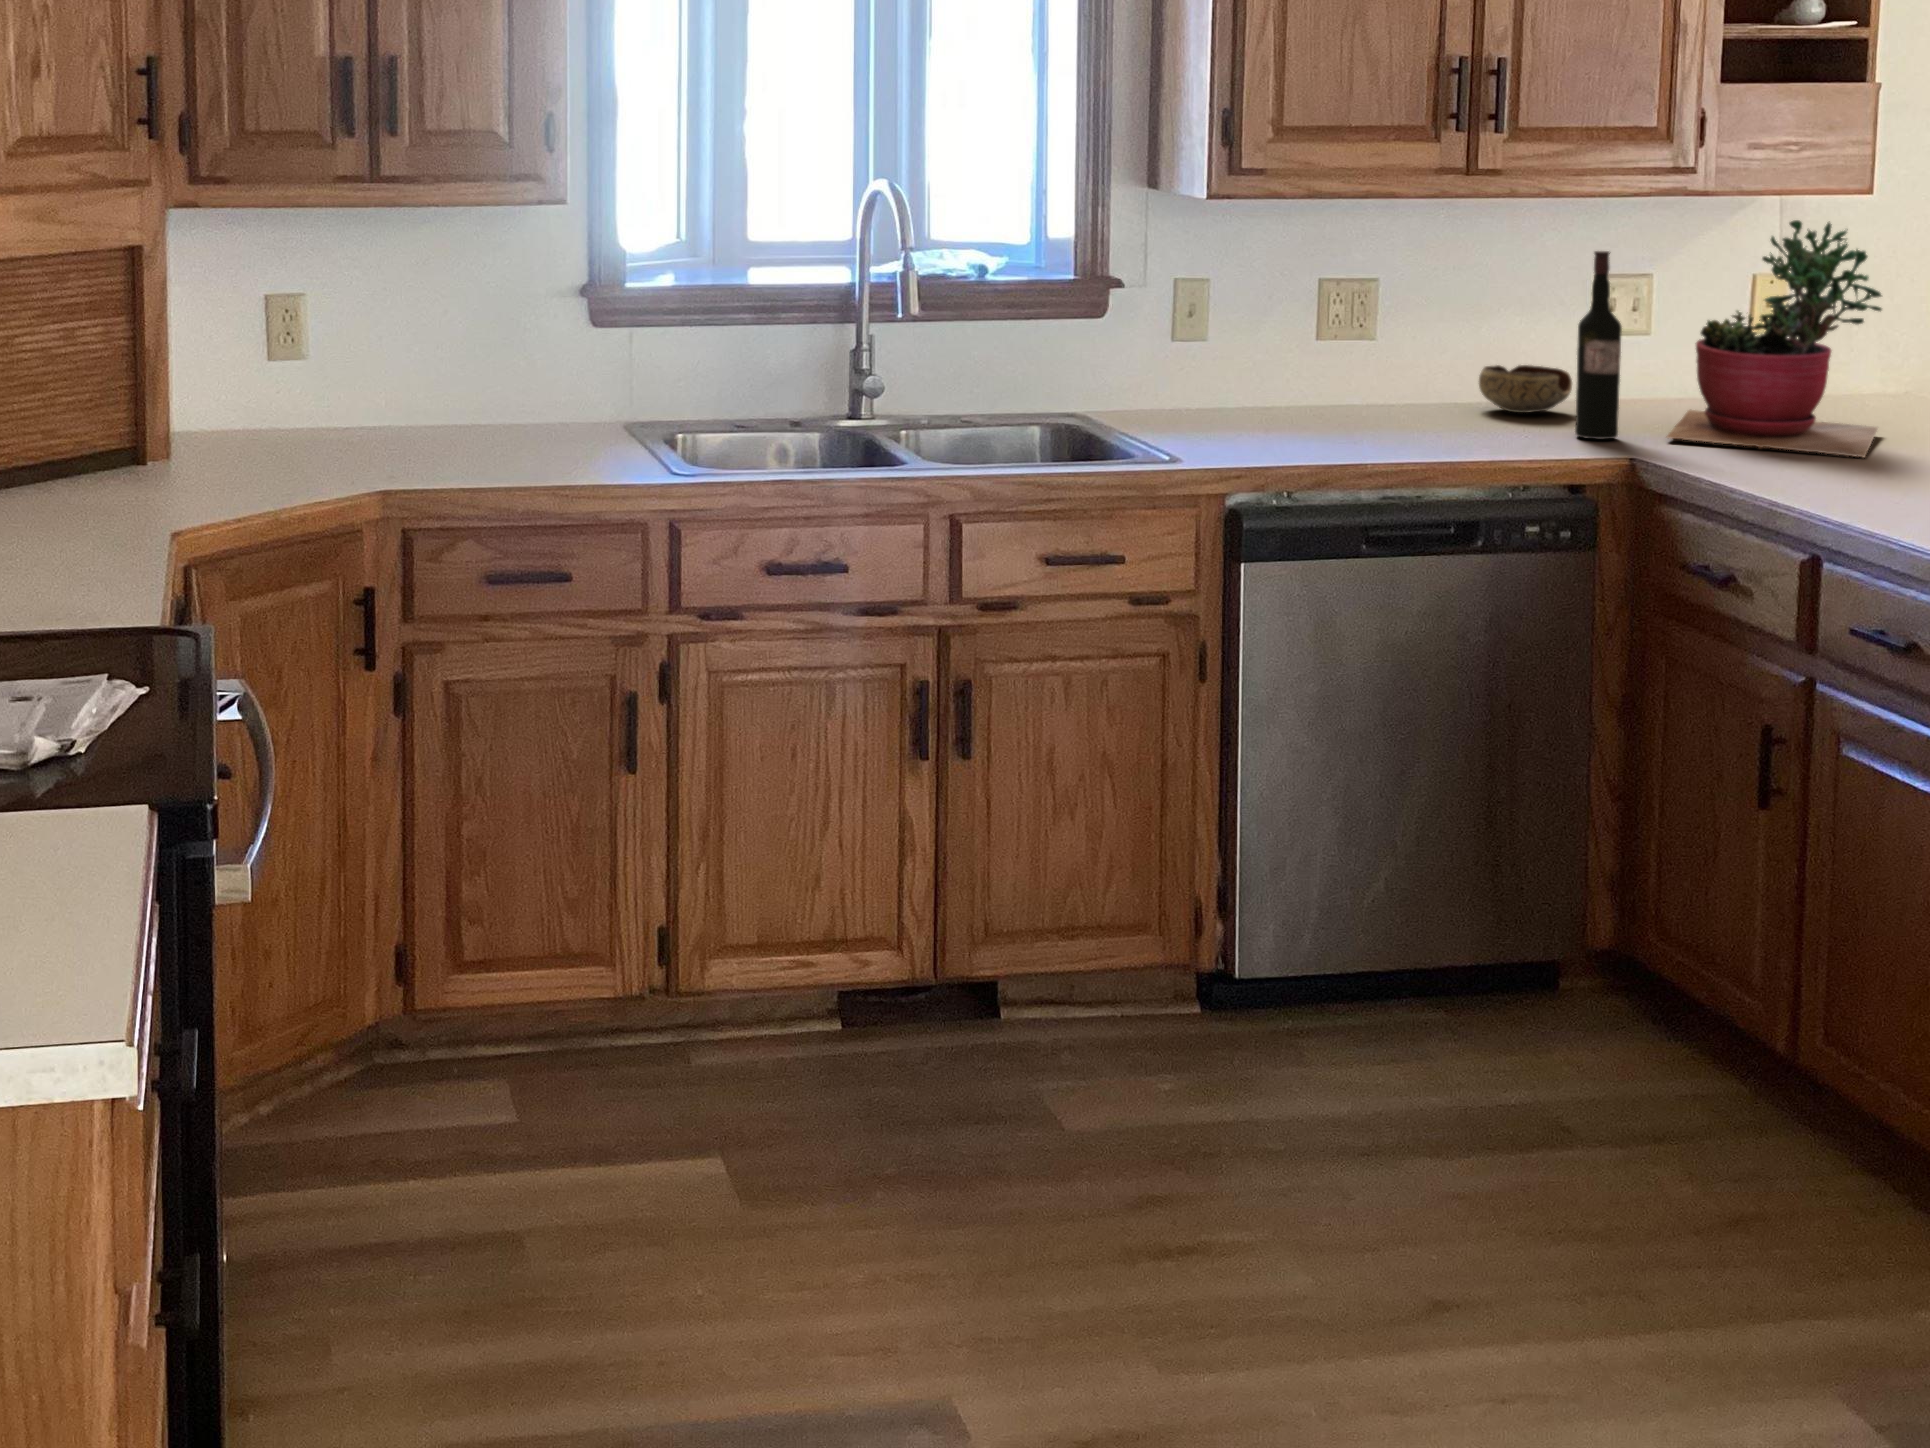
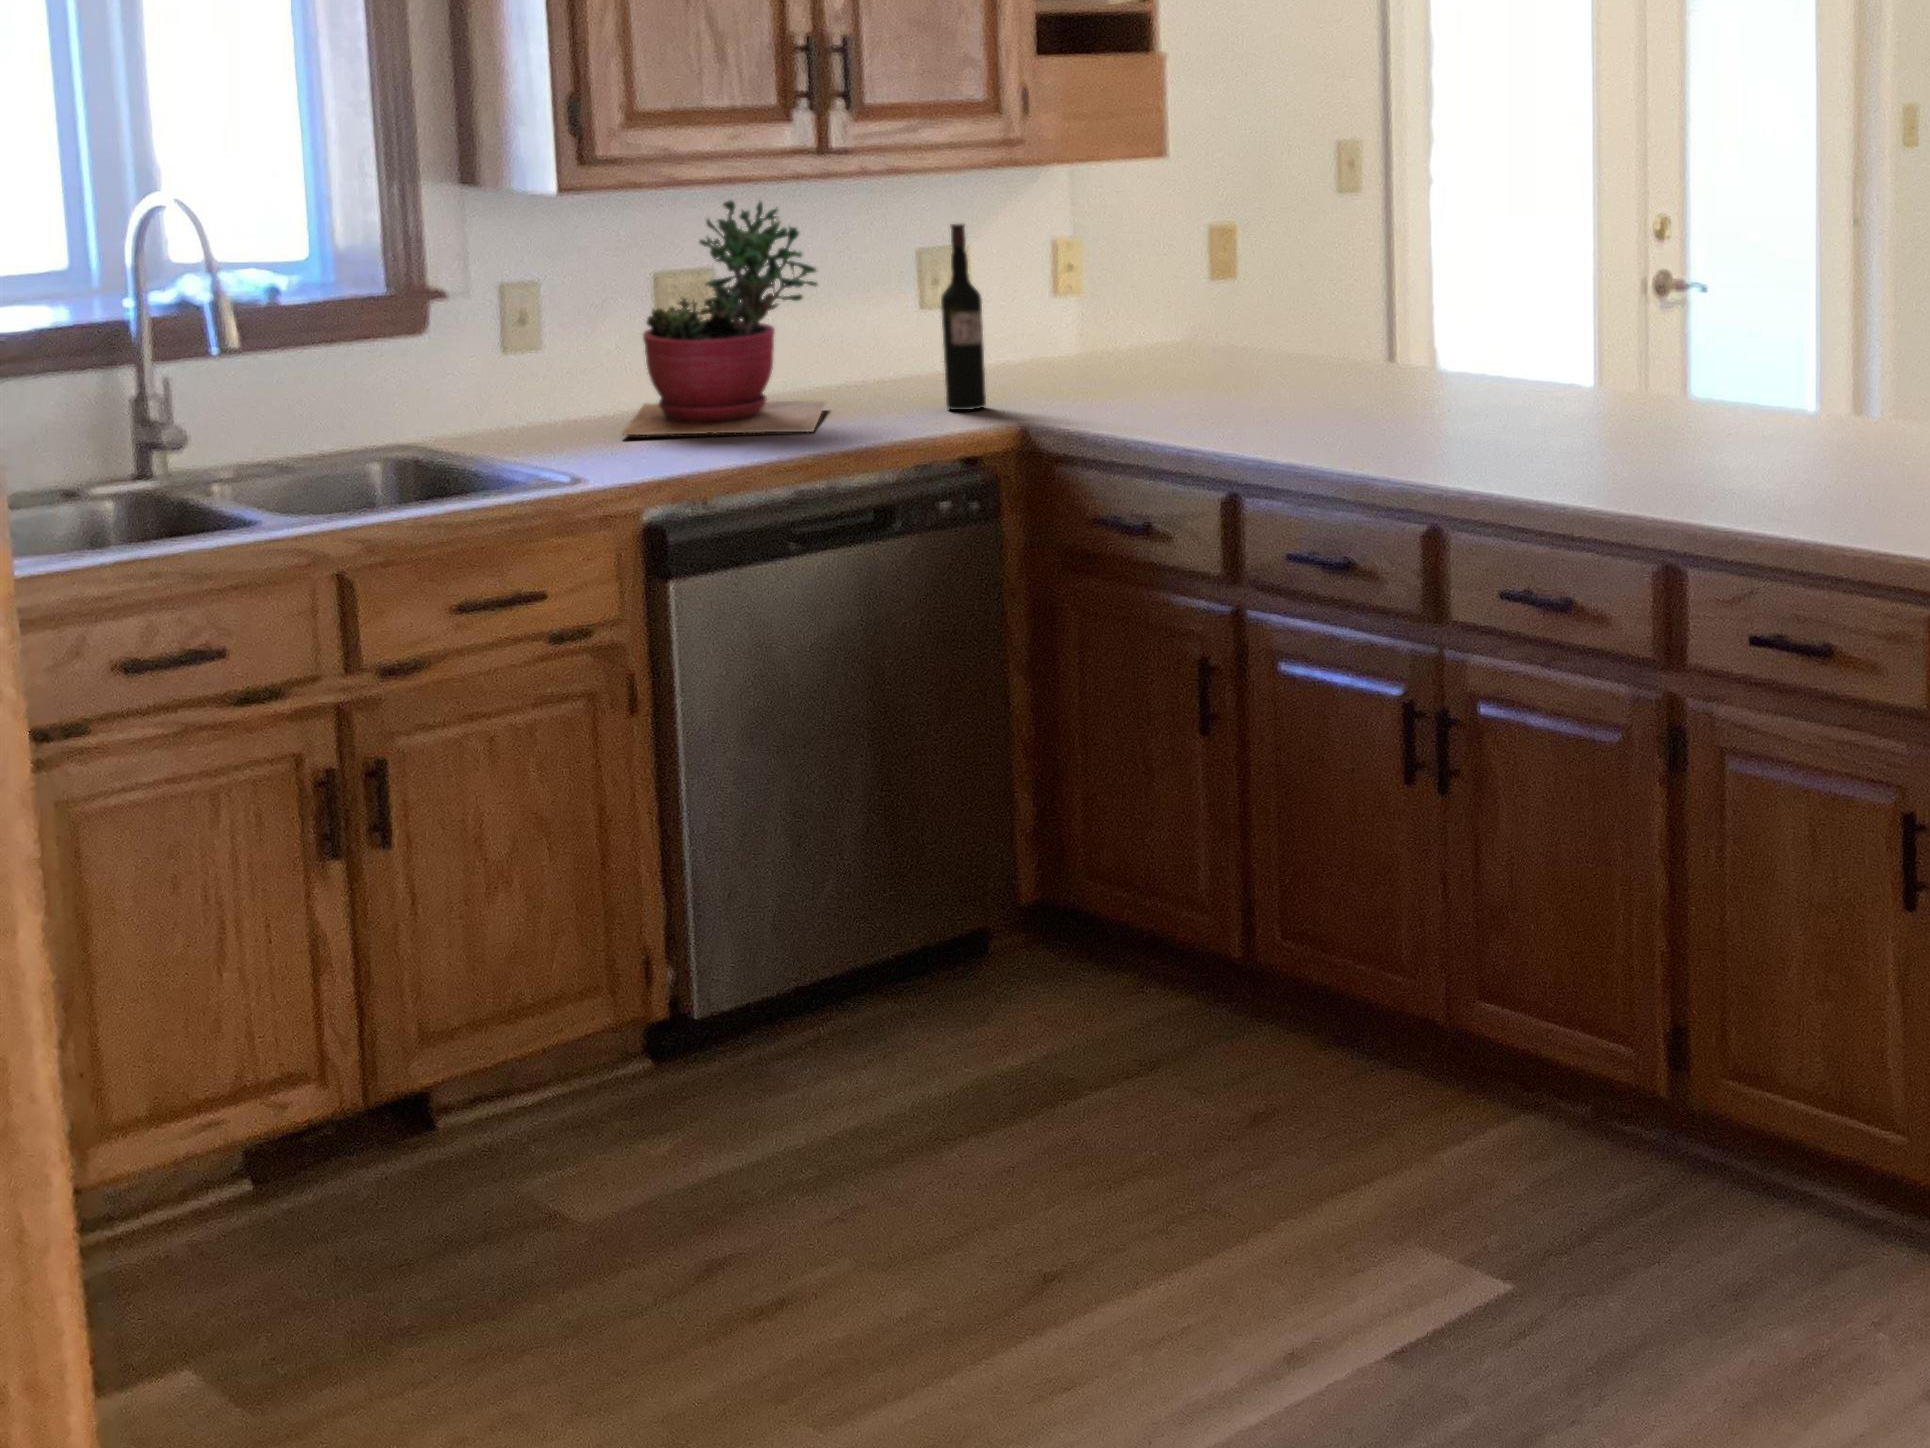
succulent plant: present [1667,220,1882,457] -> present [622,200,825,435]
bowl: present [1479,365,1572,413] -> none [829,345,922,394]

